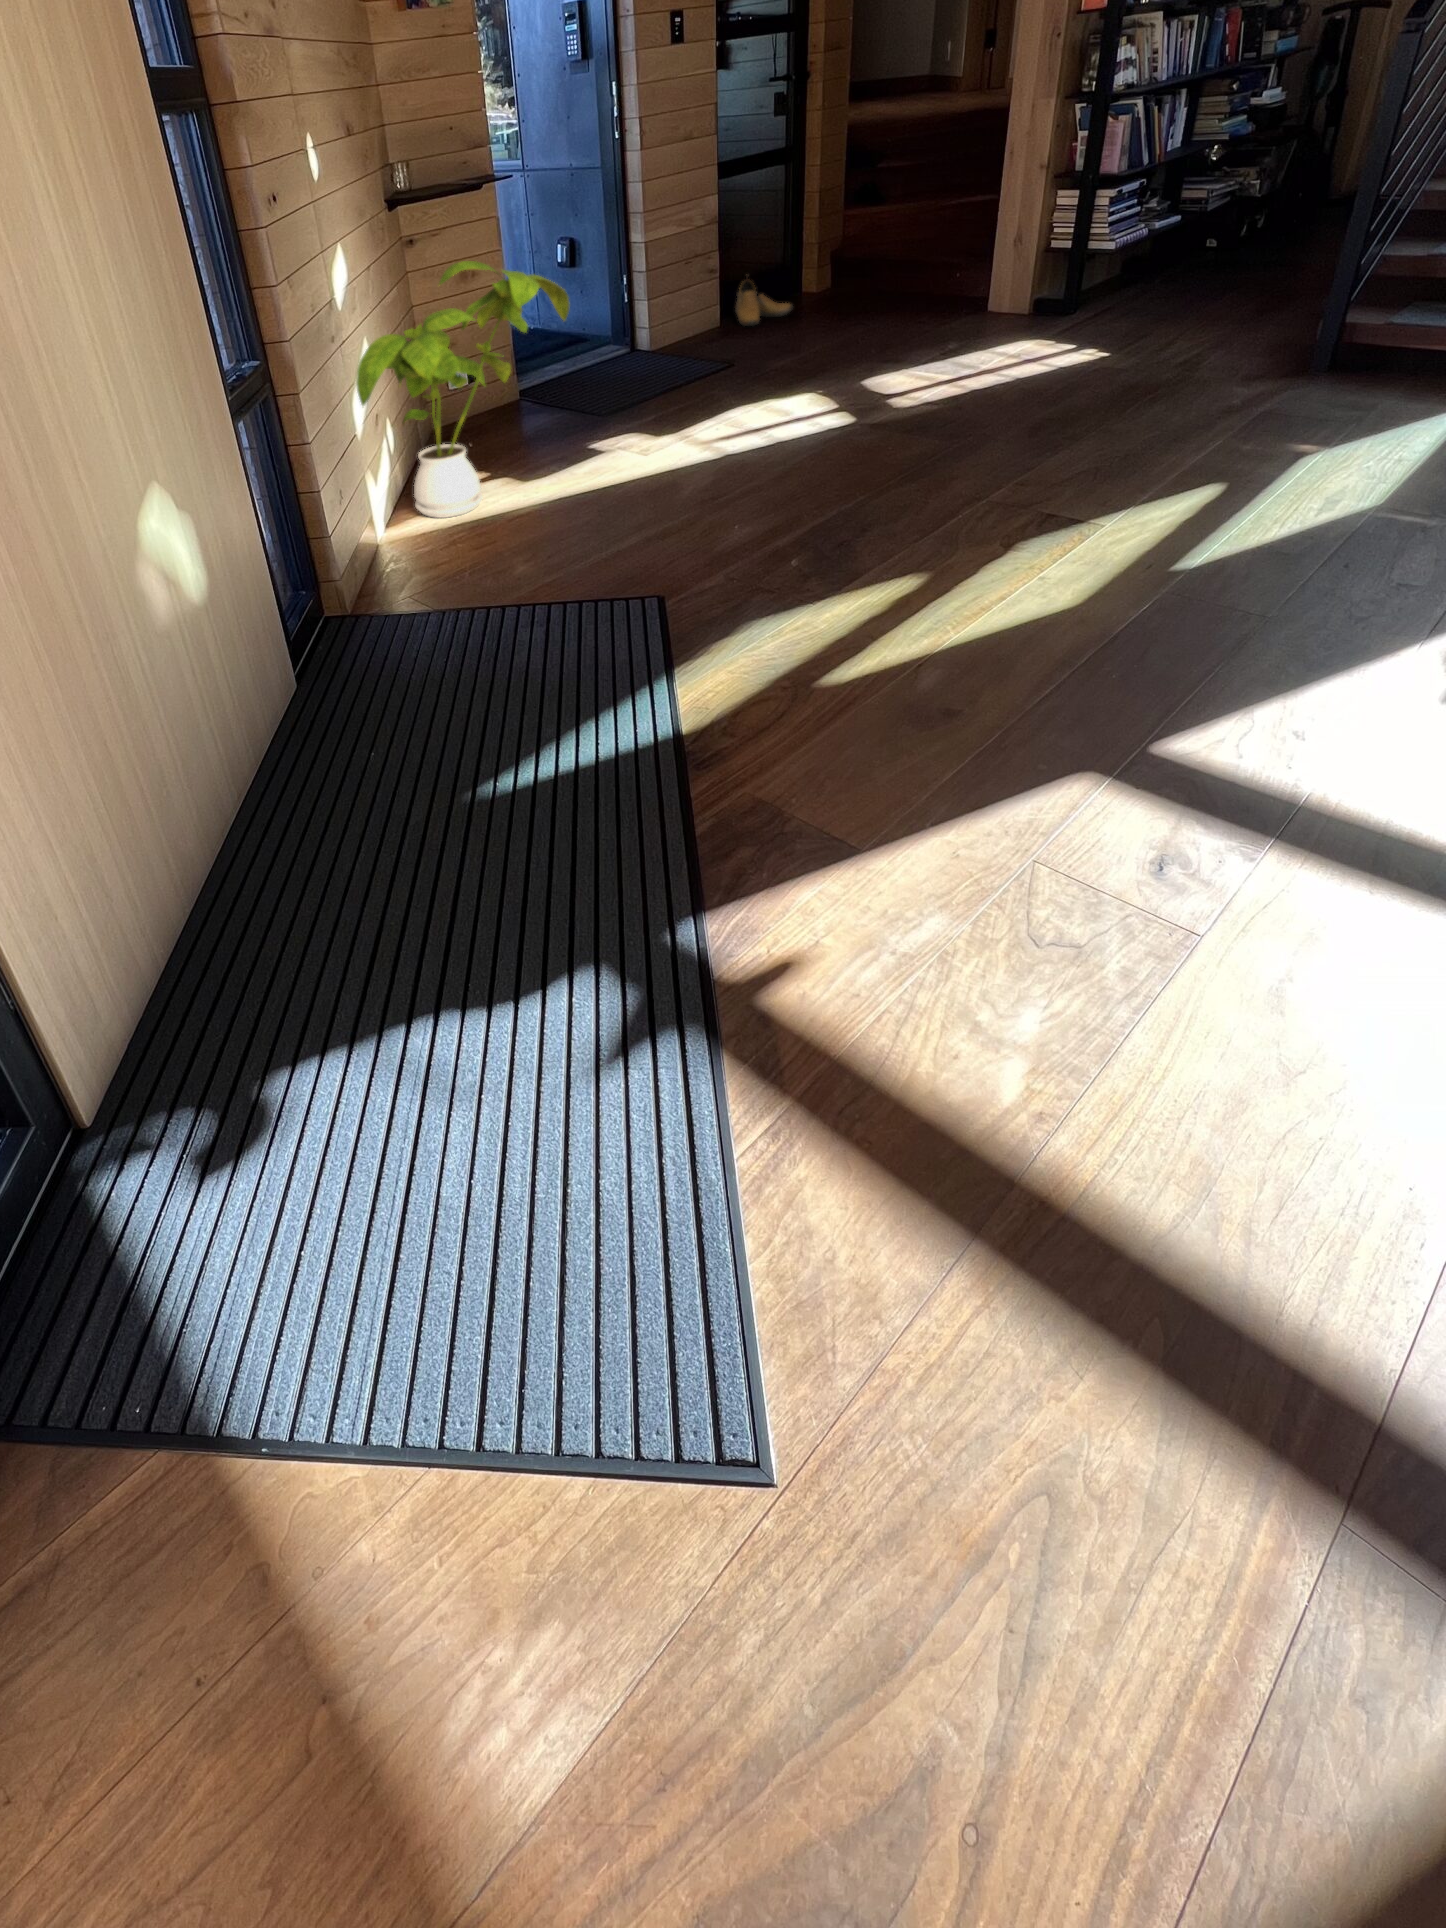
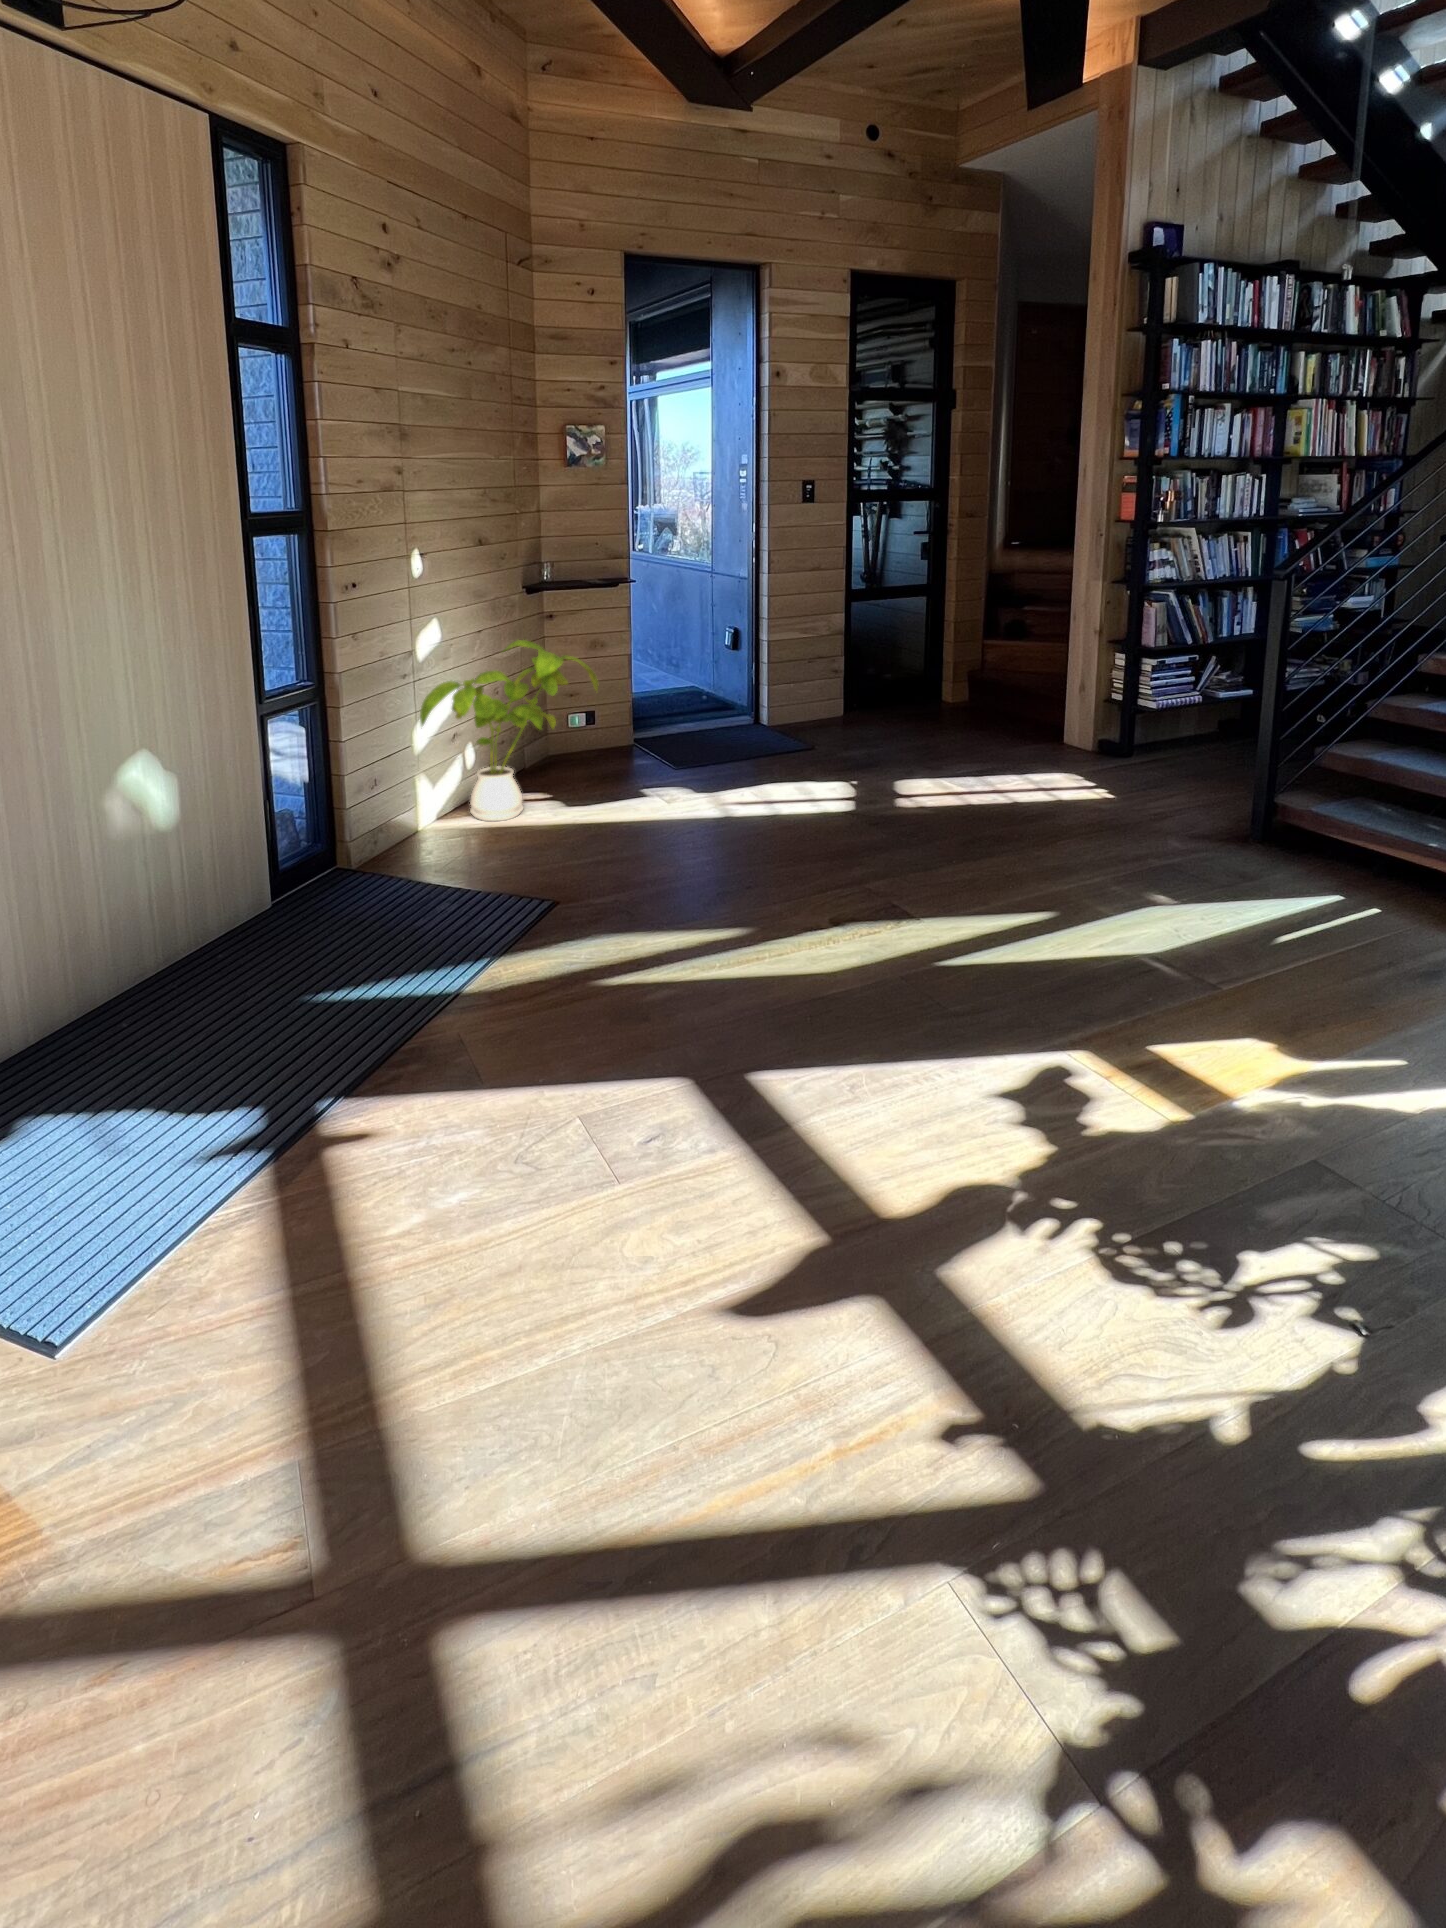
shoe: present [735,278,793,326] -> none [854,680,905,722]

